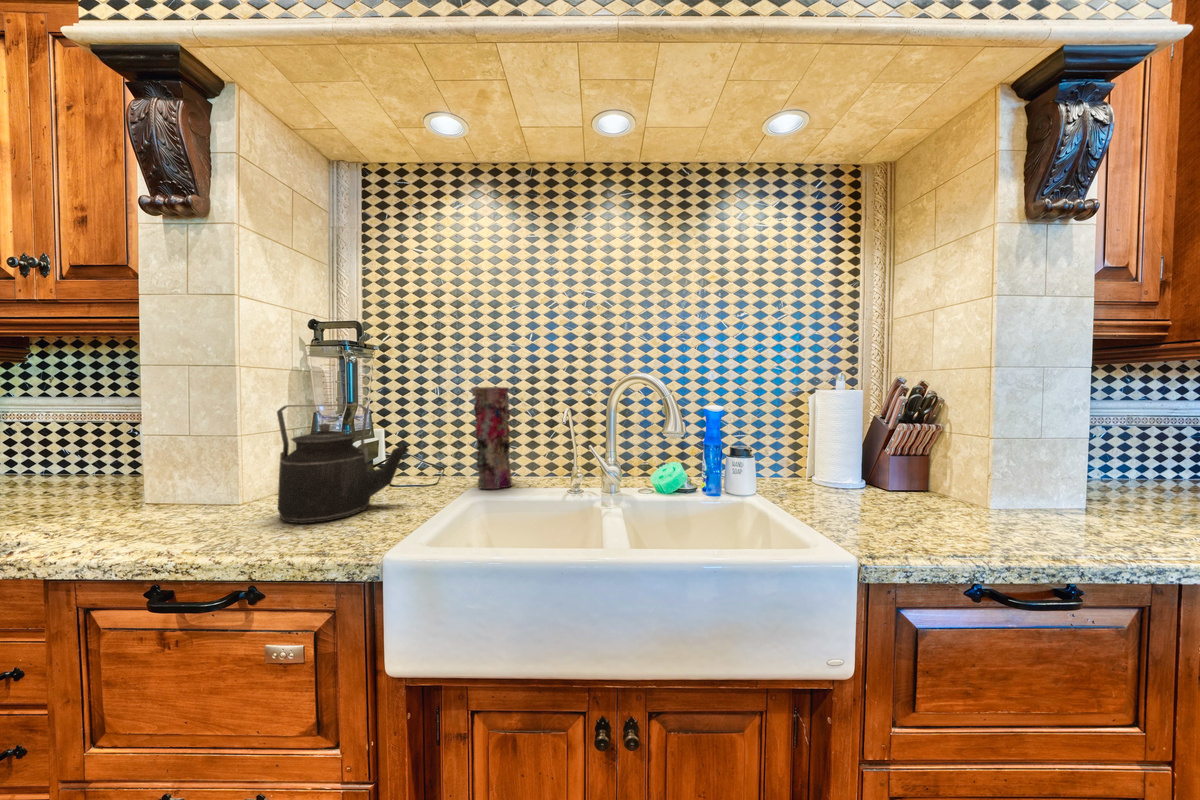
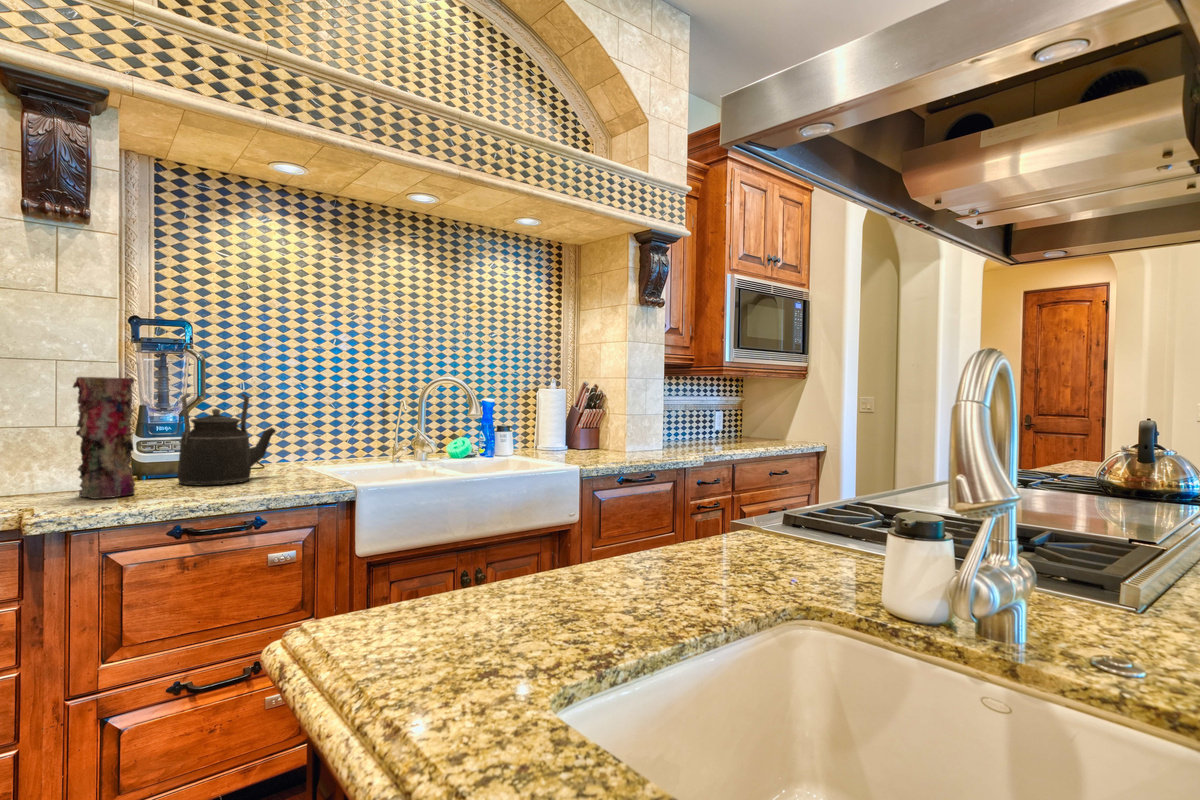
vase: present [472,387,512,489] -> present [73,377,135,499]

